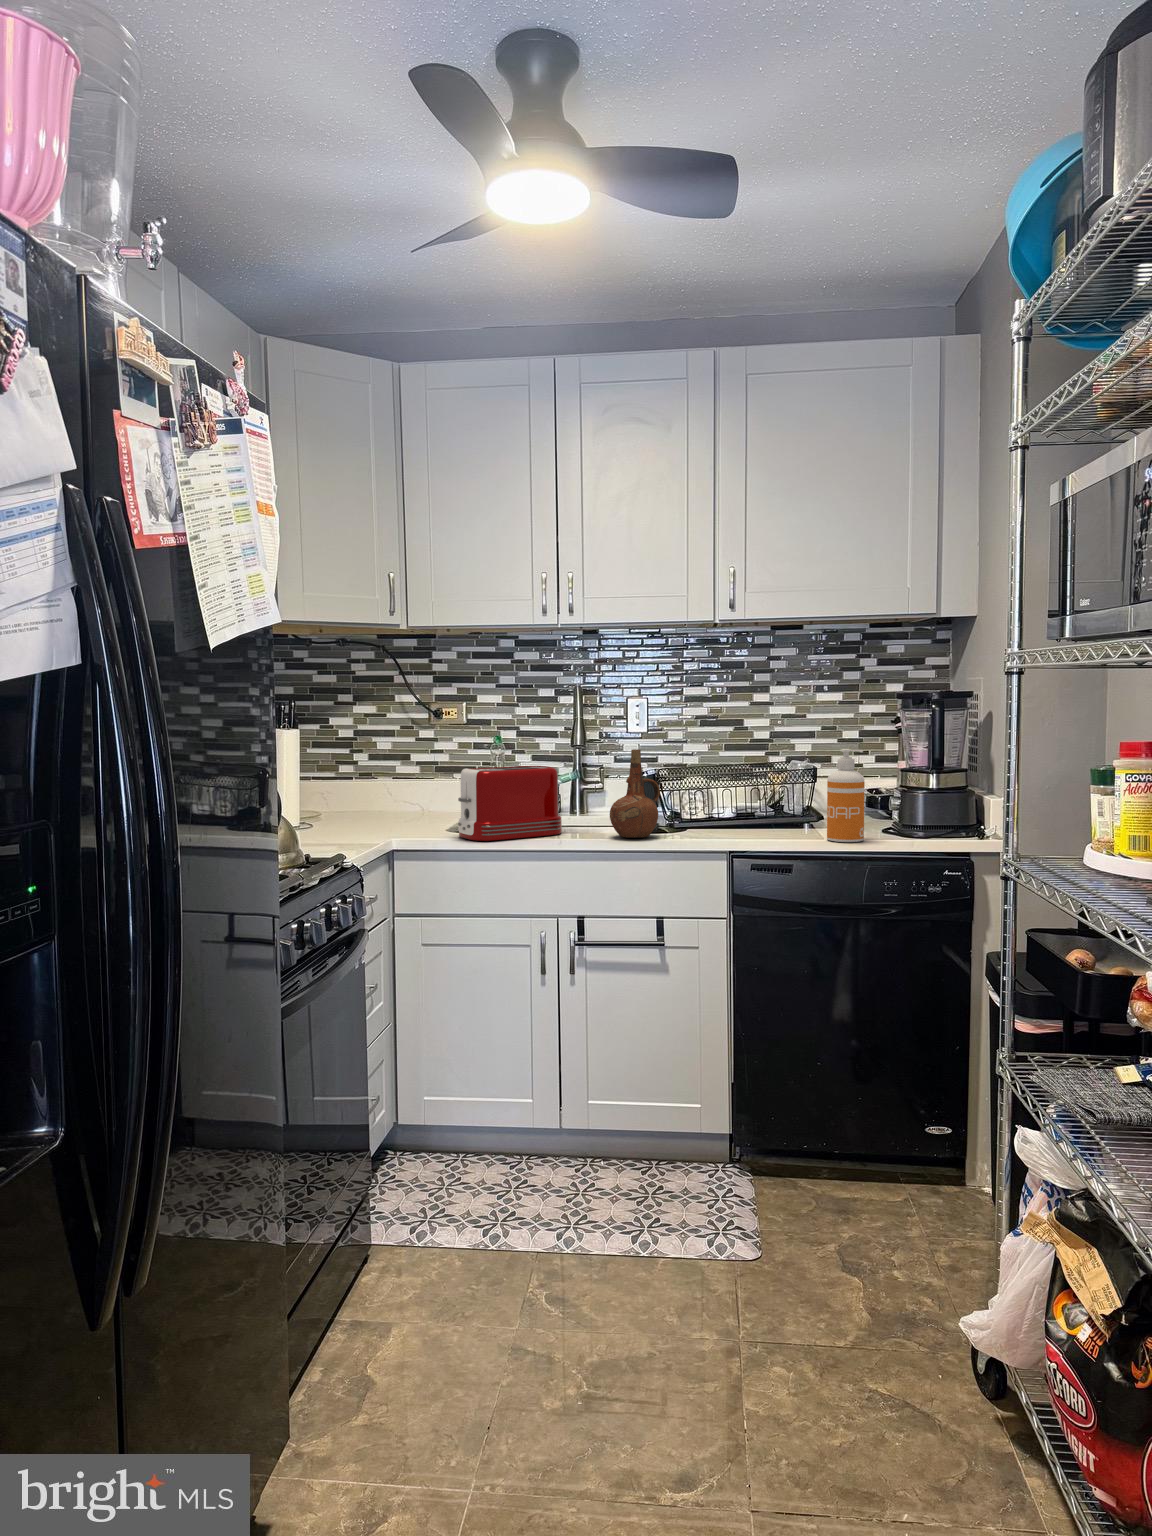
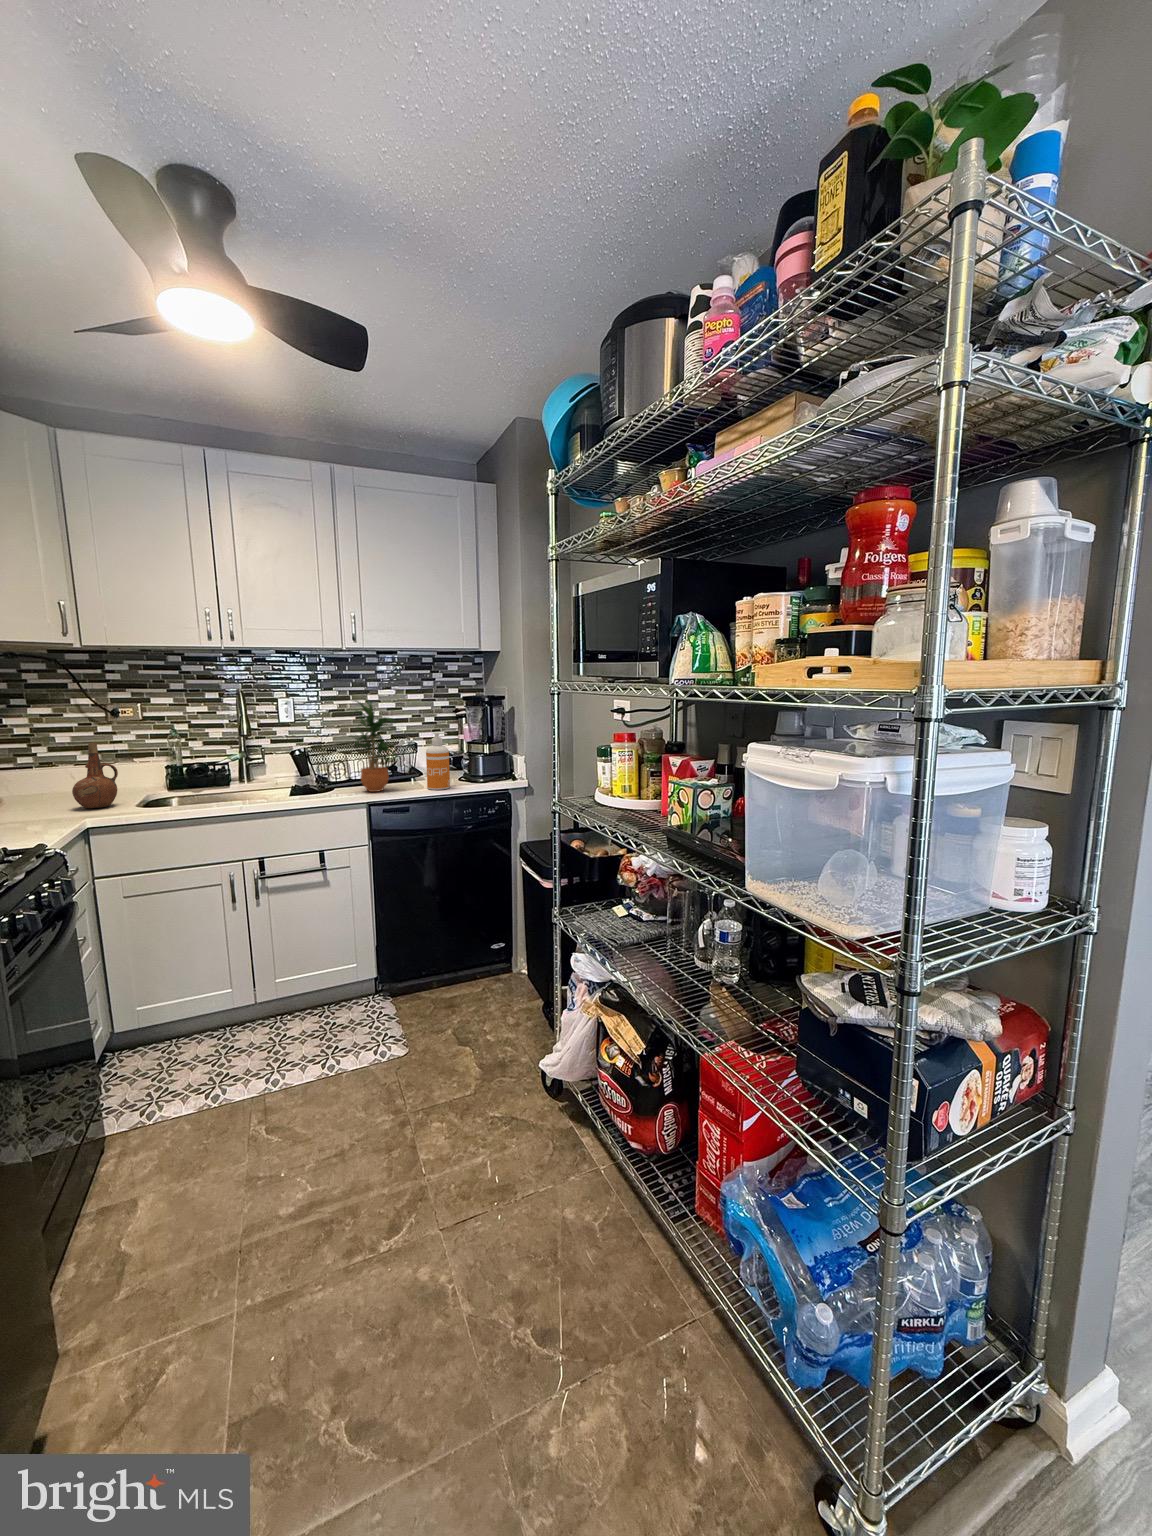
potted plant: none [708,695,793,838] -> present [349,701,396,792]
ceramic pitcher: present [610,749,660,838] -> present [72,743,118,808]
toaster: present [458,766,562,841] -> none [150,751,238,812]

